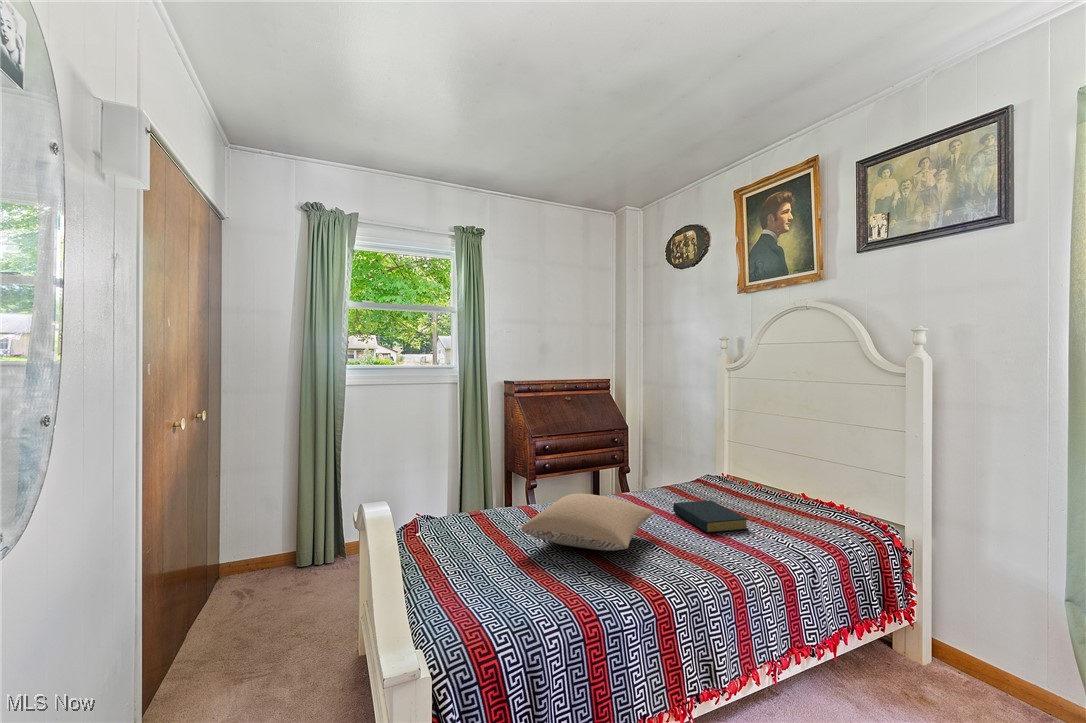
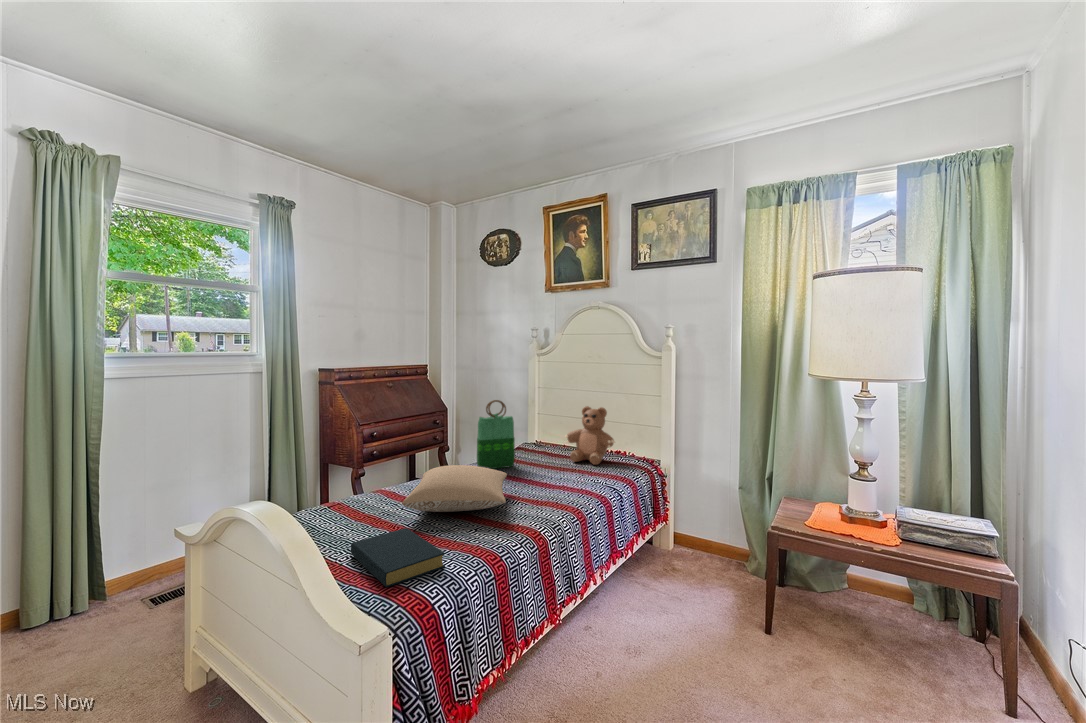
tote bag: none [638,423,683,504] -> present [477,400,515,469]
teddy bear: none [753,437,824,516] -> present [565,406,615,465]
hardback book: present [673,500,748,533] -> present [351,528,445,587]

